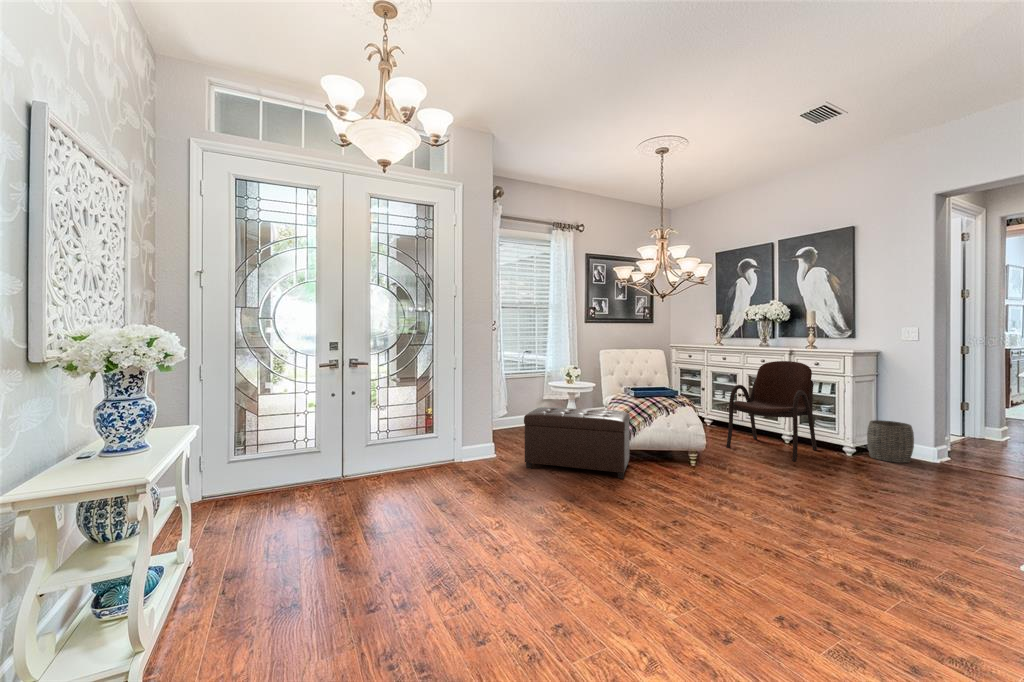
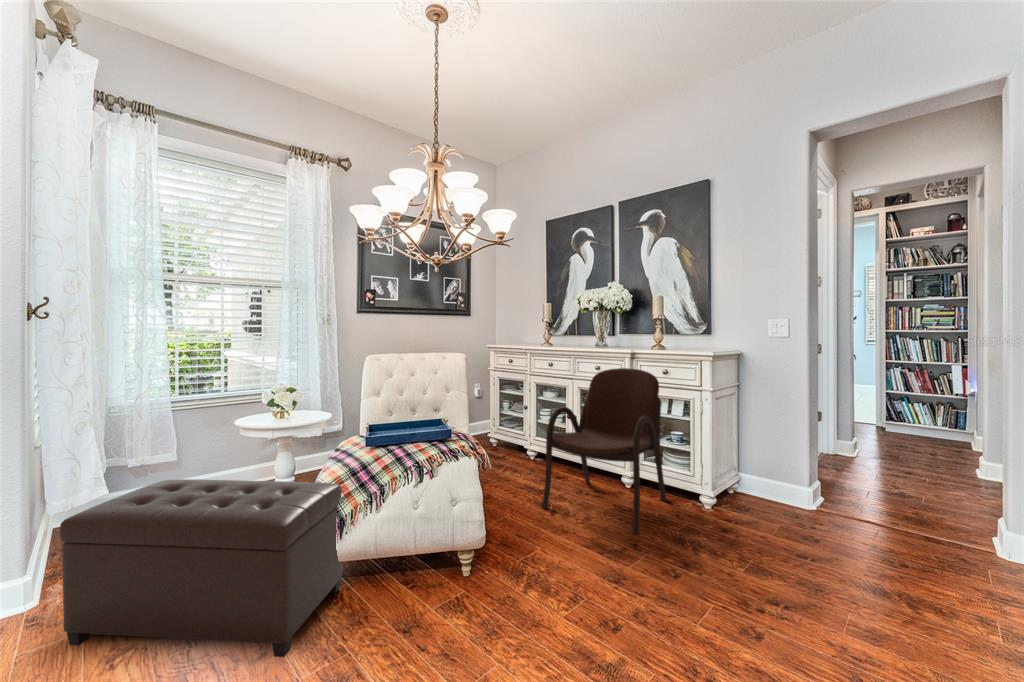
woven basket: present [867,420,914,463] -> none [729,452,788,518]

